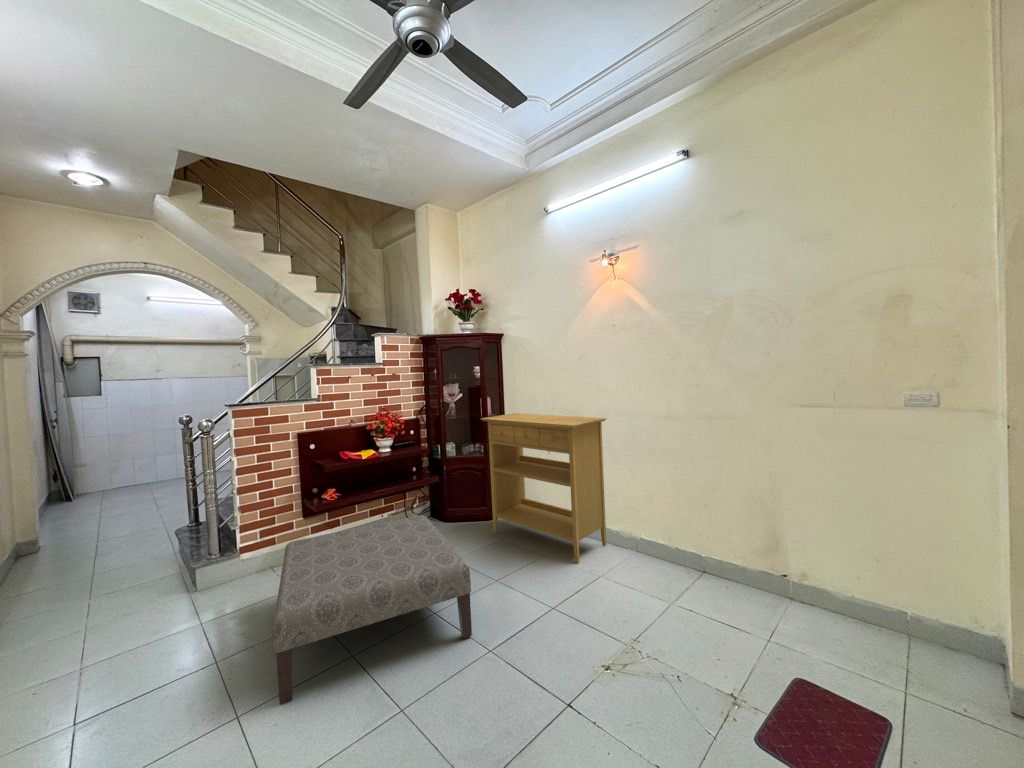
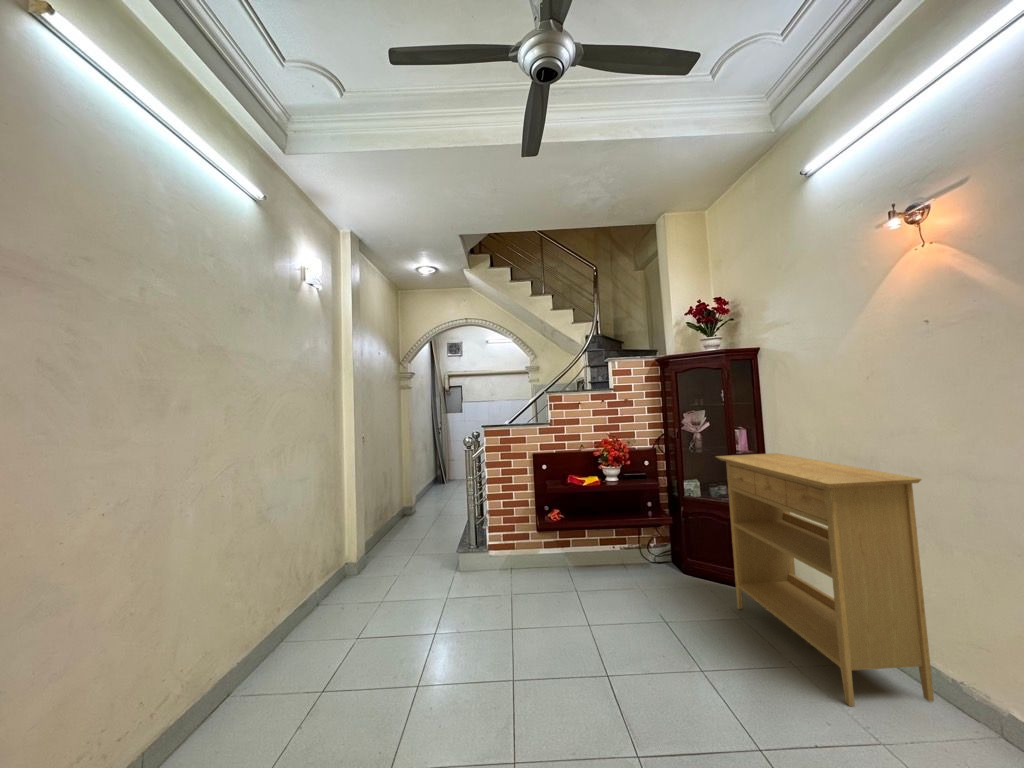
ottoman: present [273,515,472,705] -> none [443,550,632,723]

